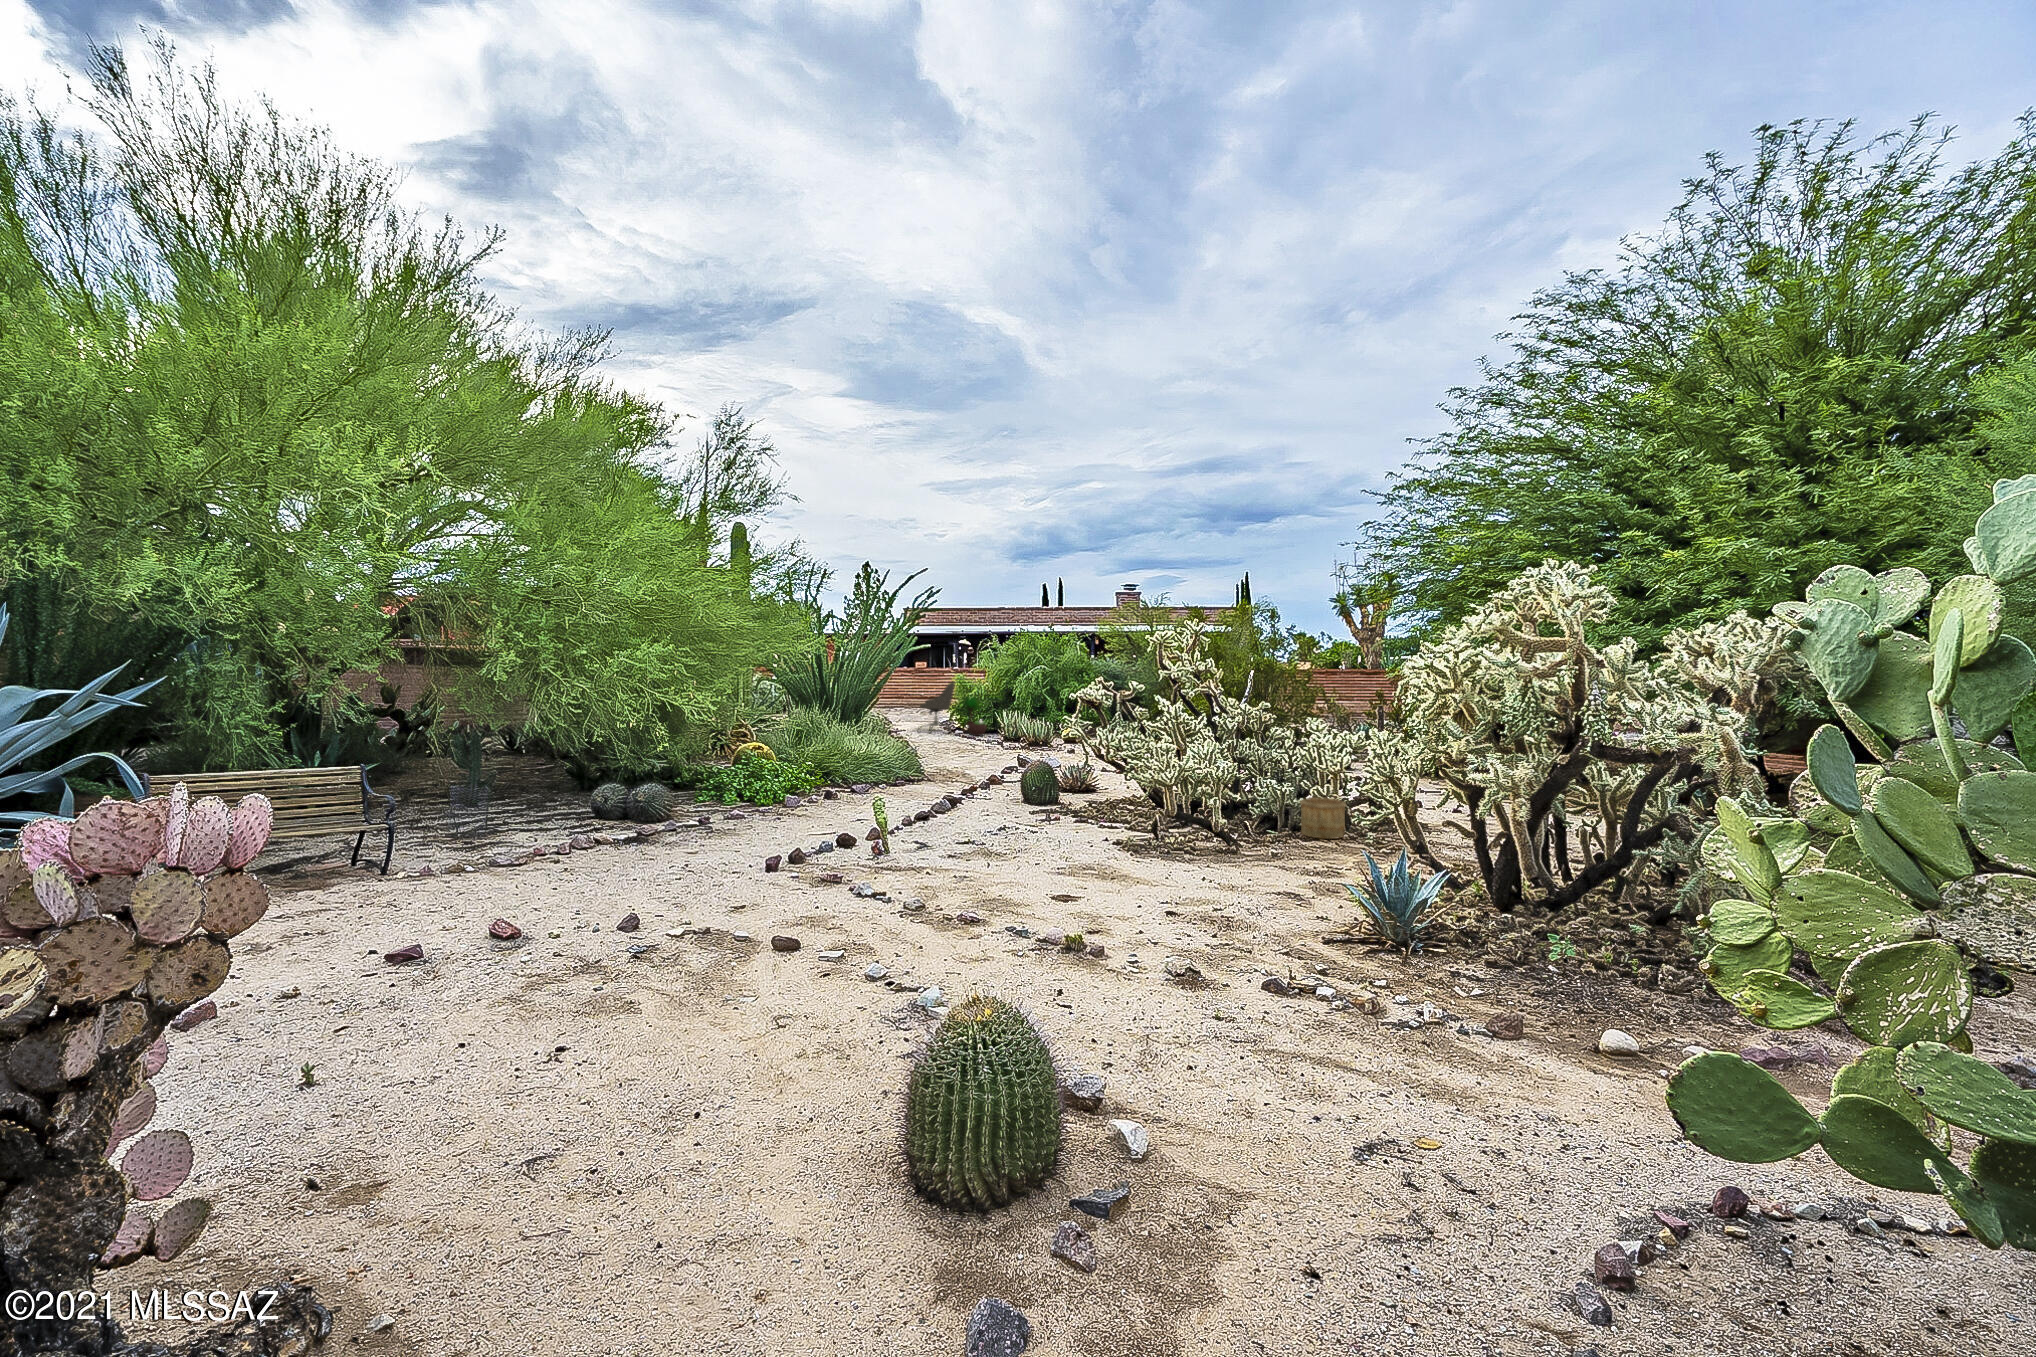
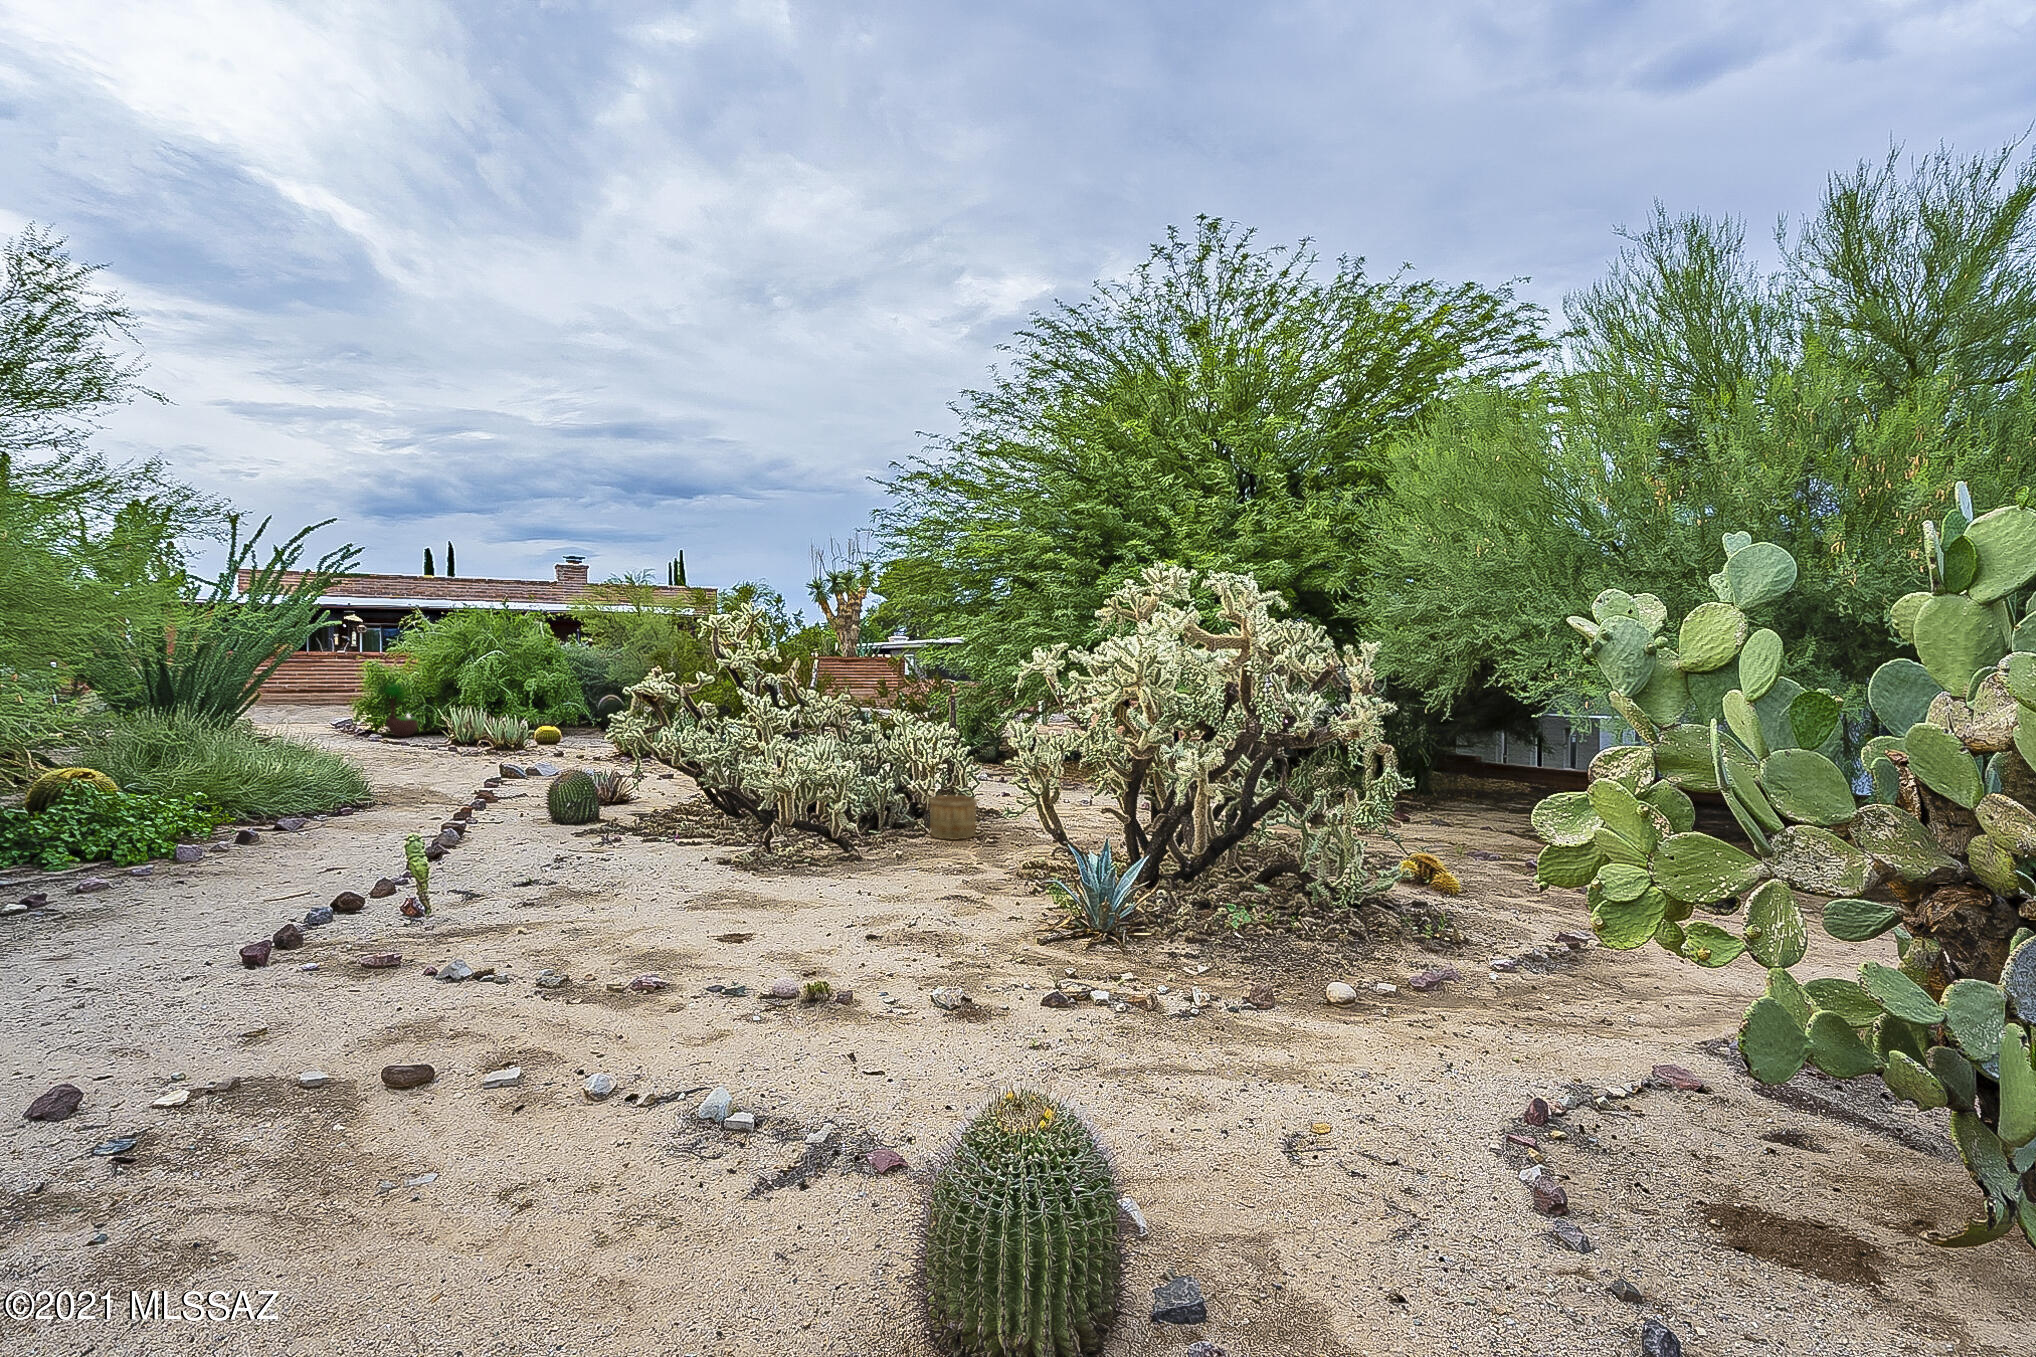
chair: present [918,682,955,733] -> none [294,660,360,736]

